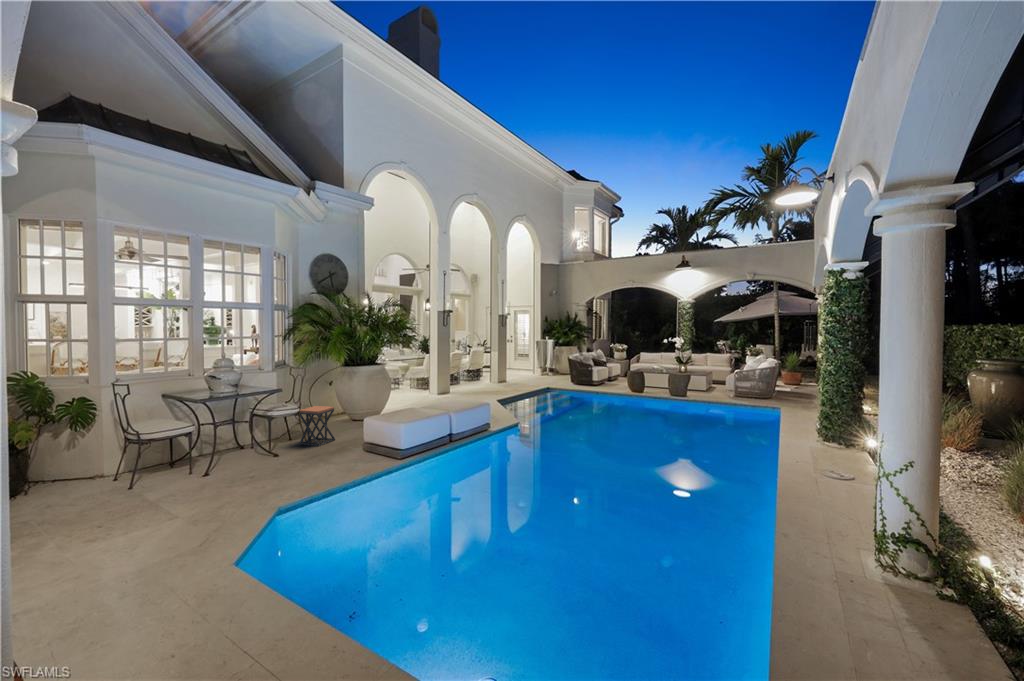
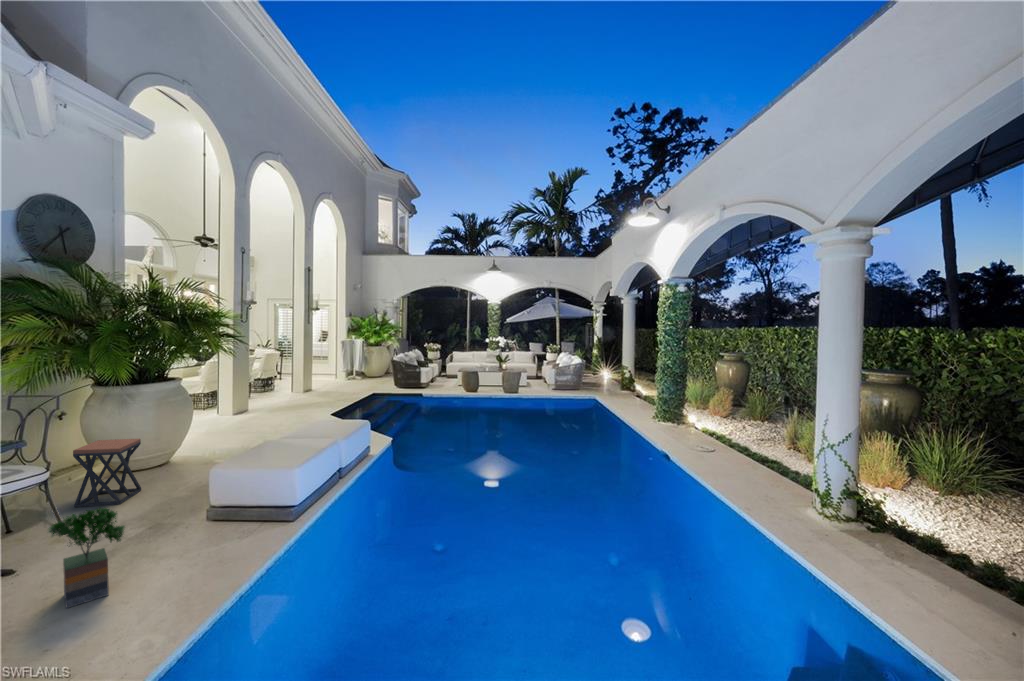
potted tree: none [243,440,279,492] -> present [49,508,125,608]

